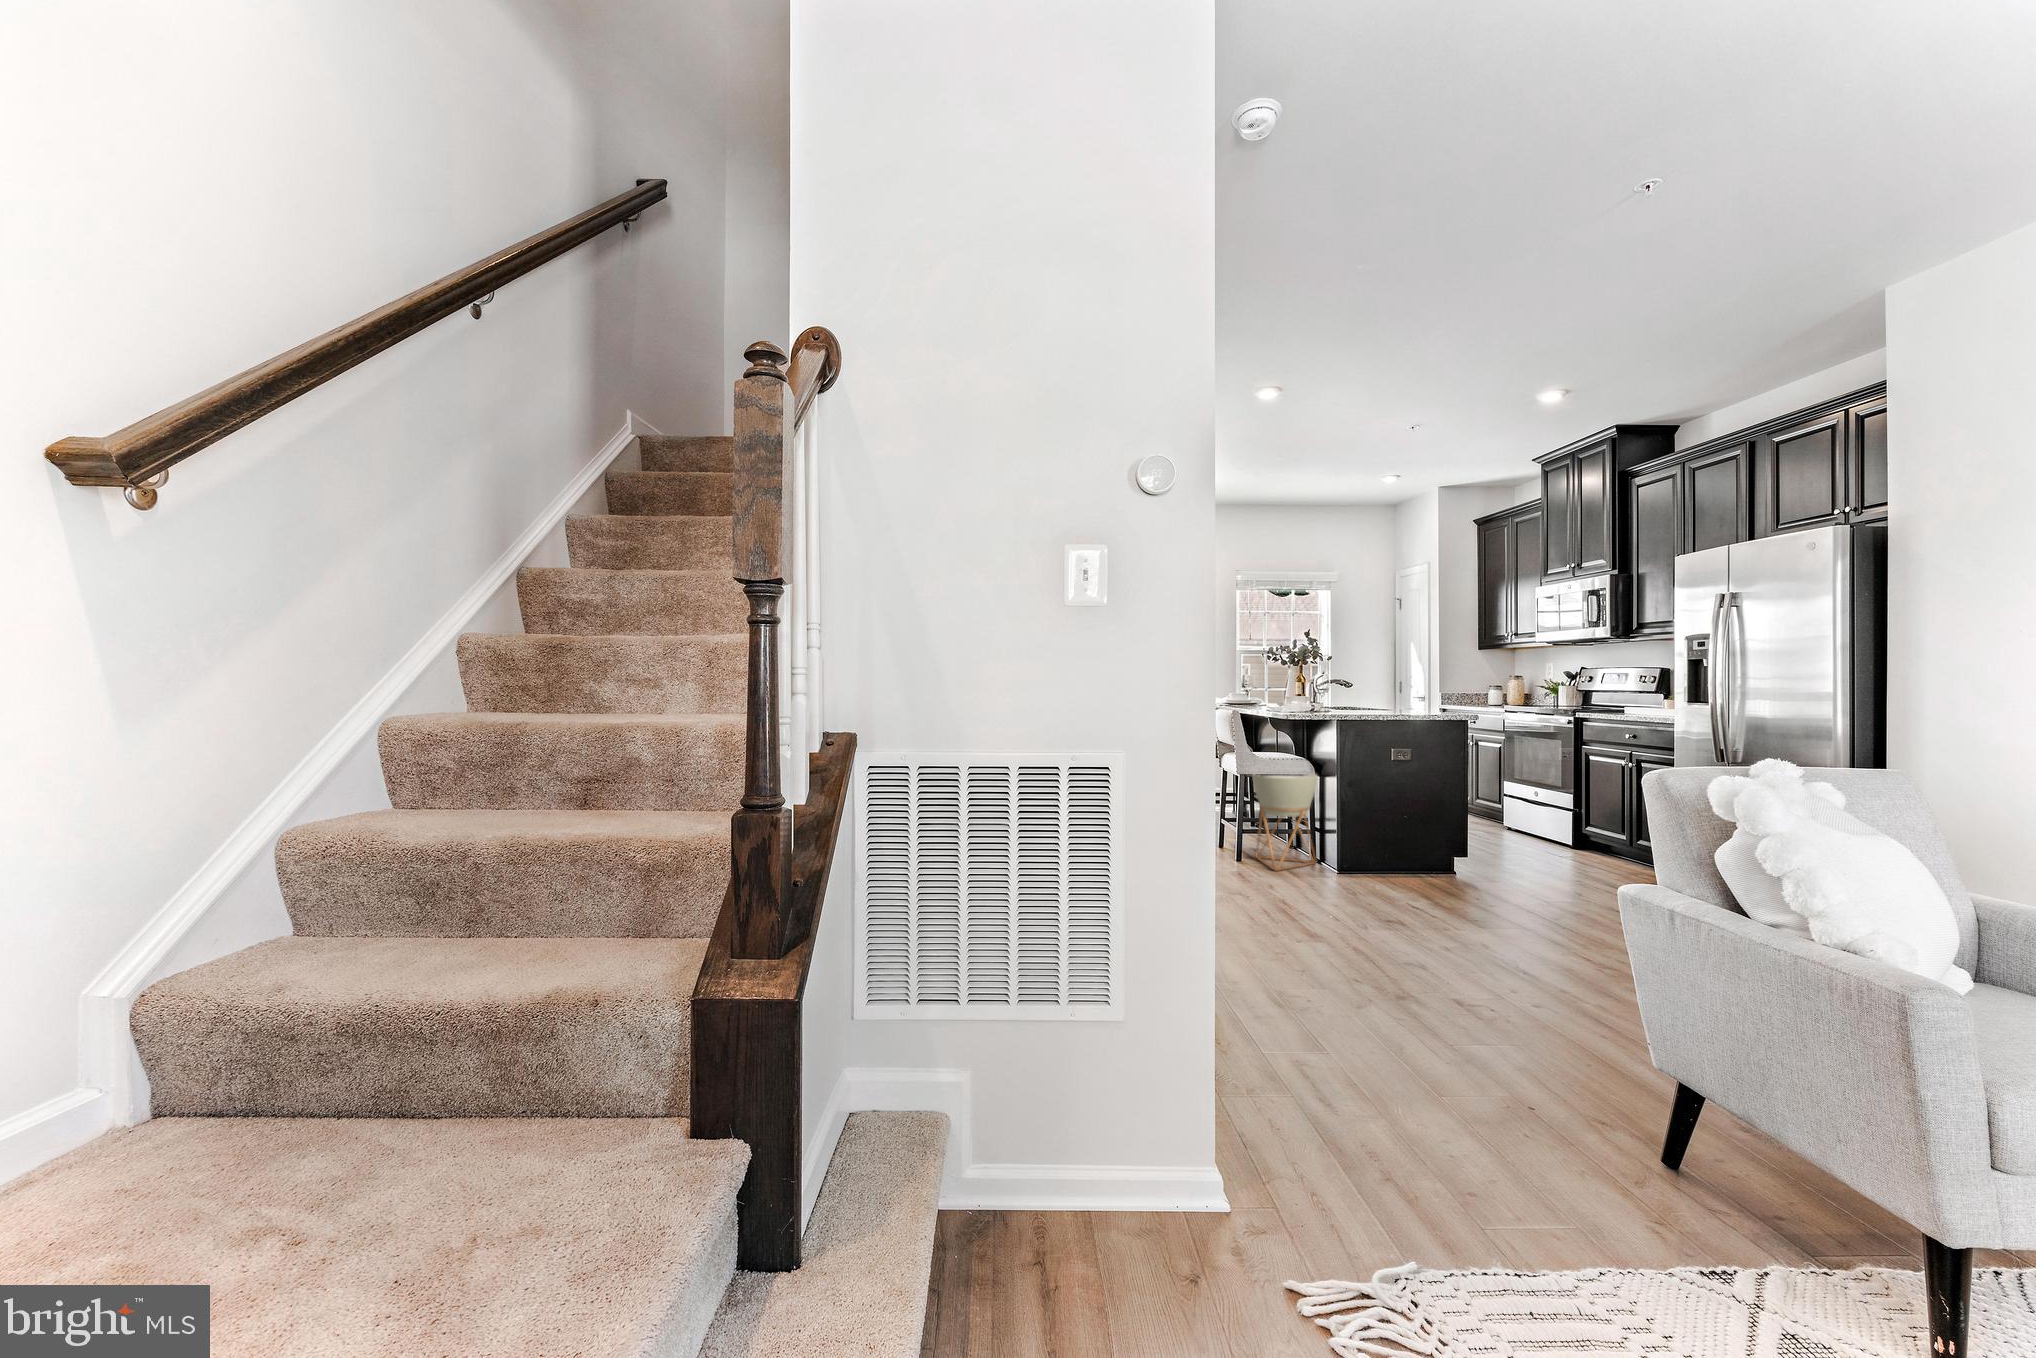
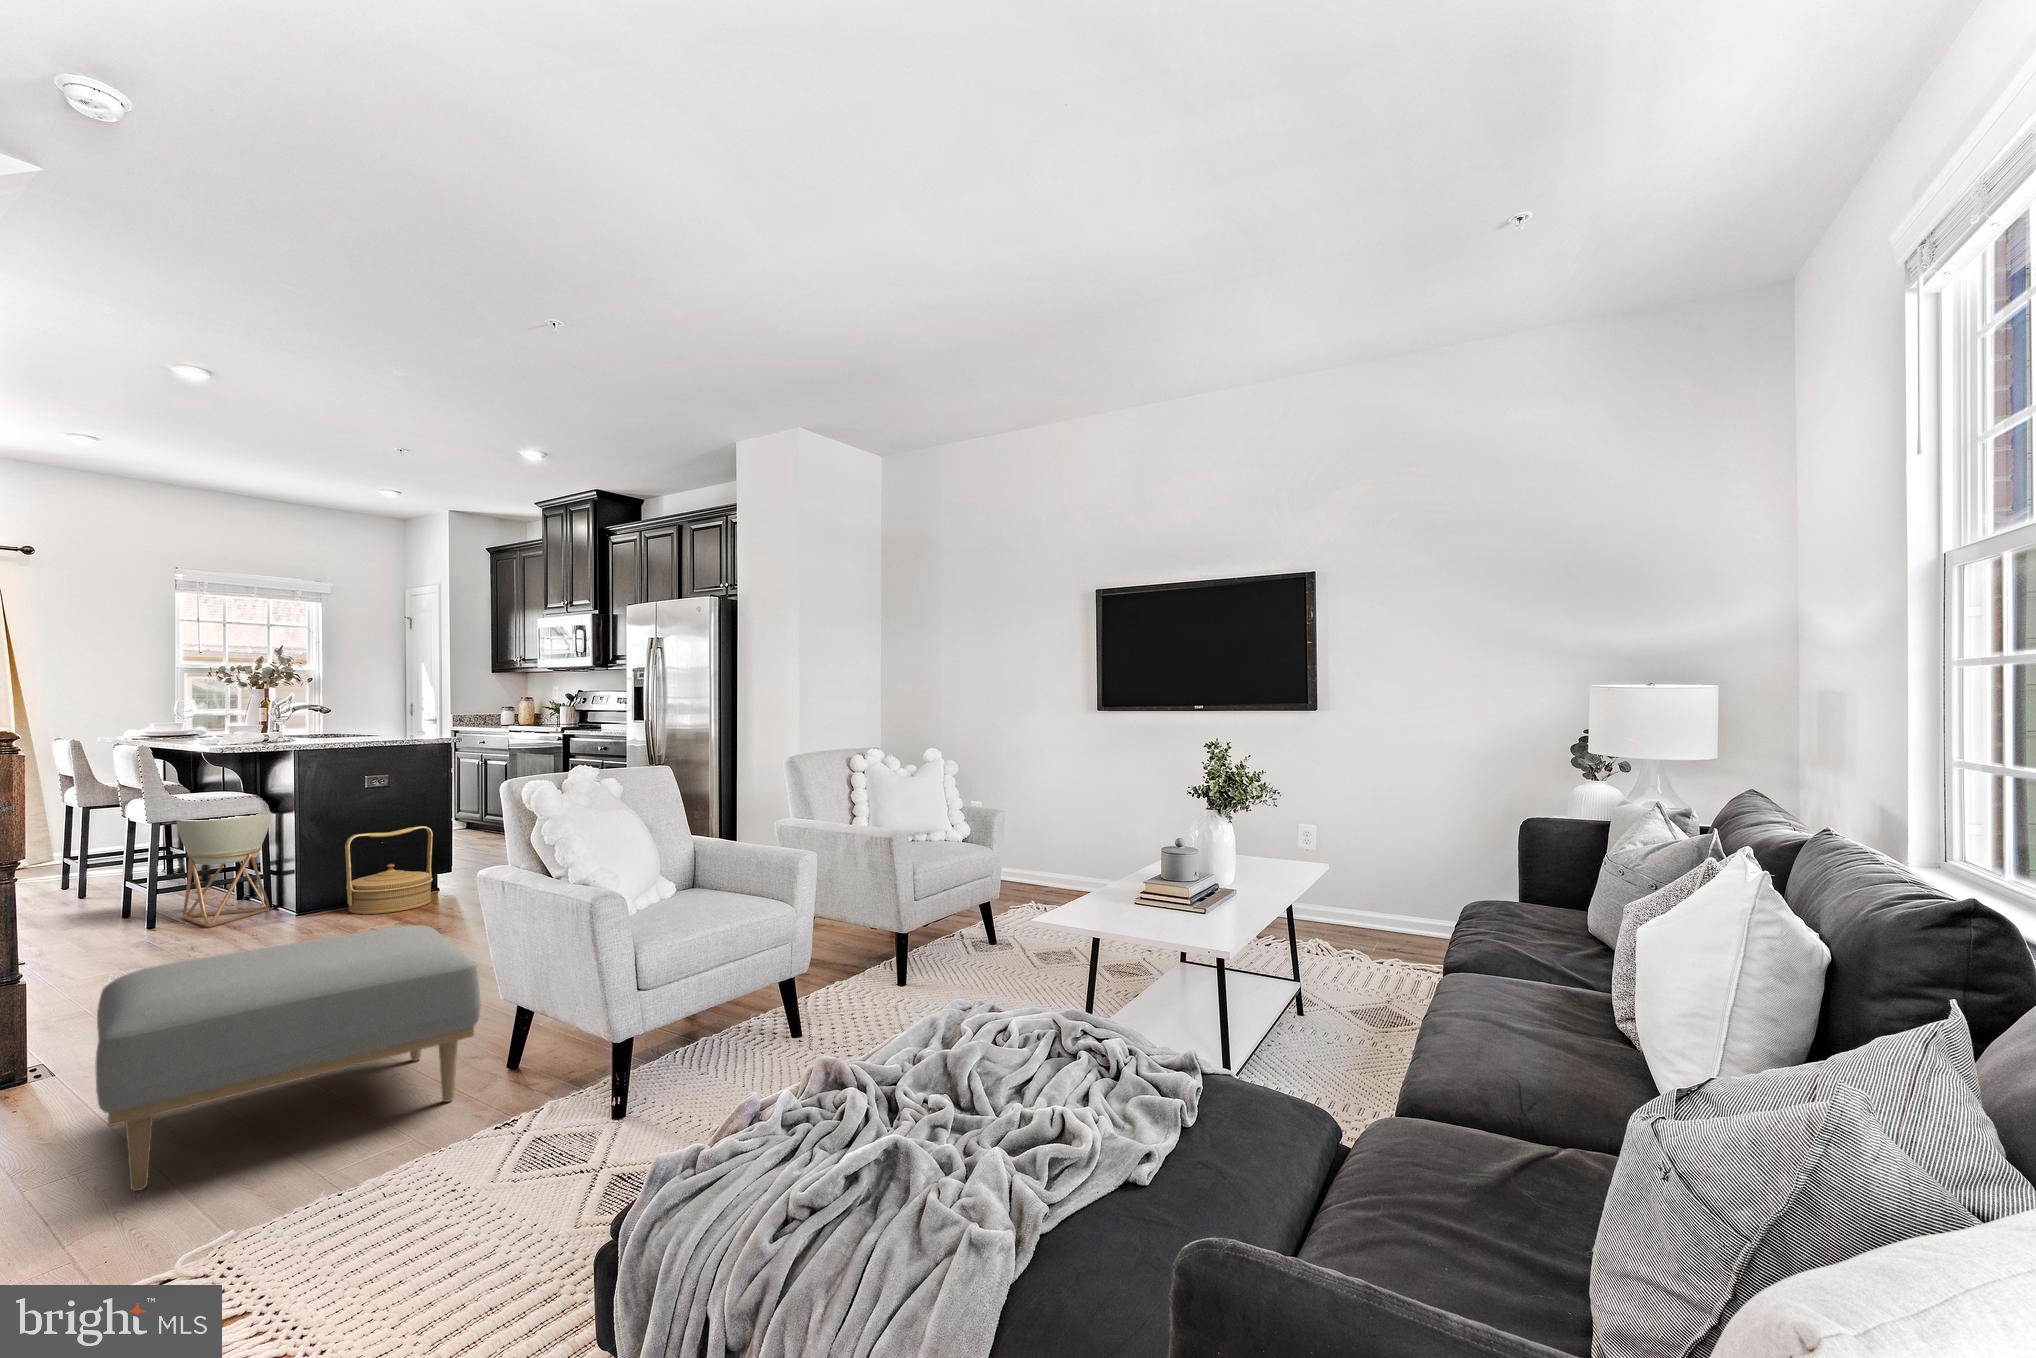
woven basket: none [1380,804,1459,890] -> present [345,826,433,914]
ottoman: none [1252,925,1651,1188] -> present [95,925,481,1191]

